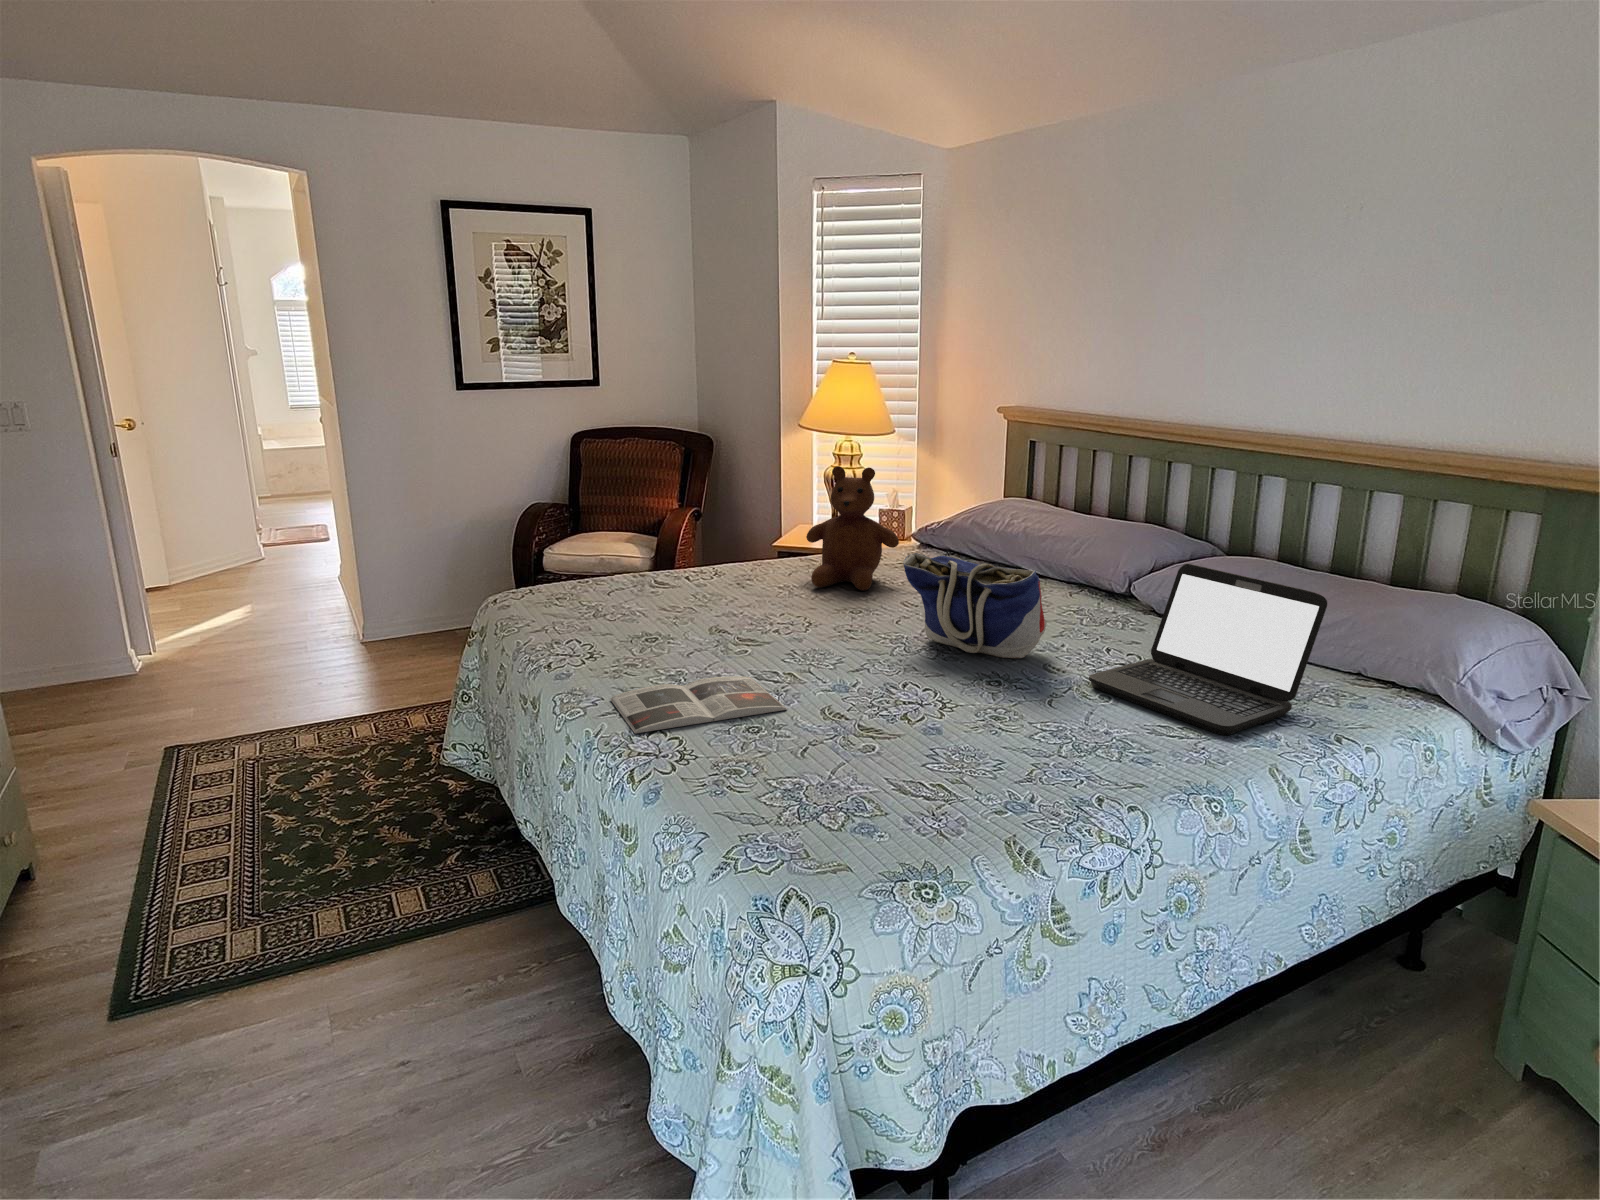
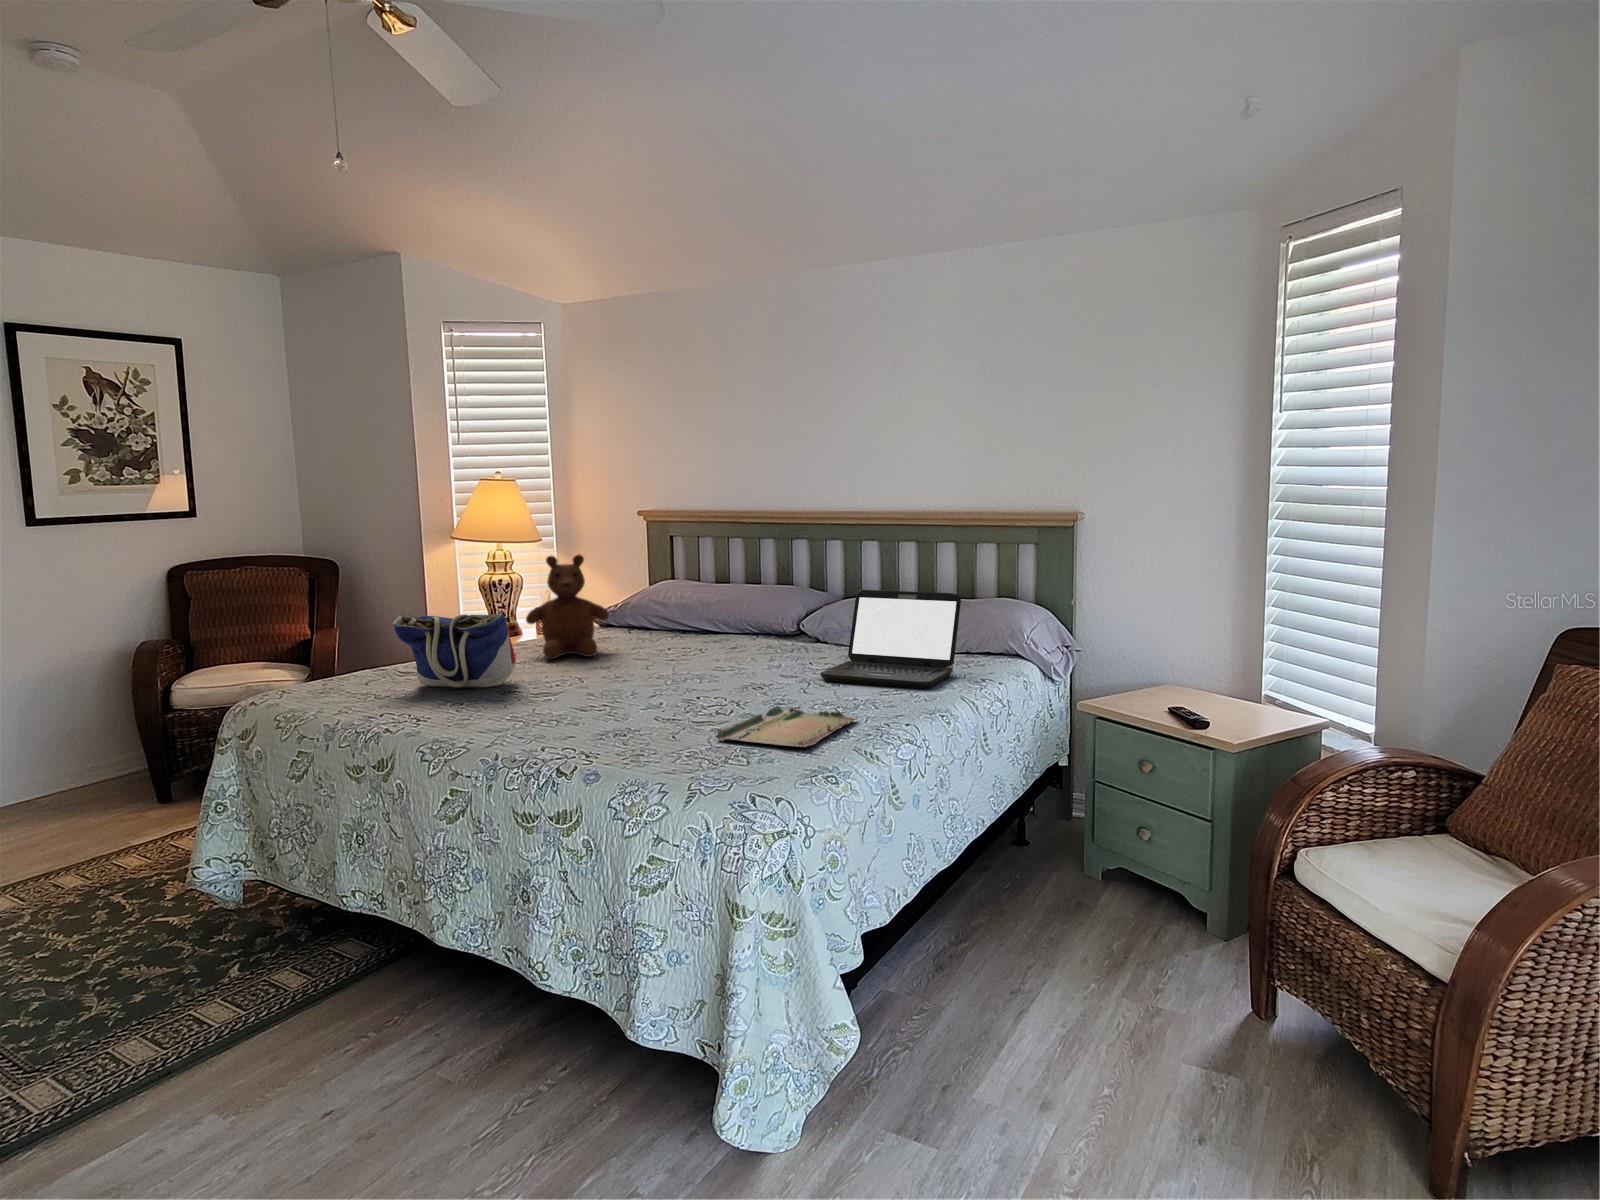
tote bag: present [903,553,1047,658] -> present [393,613,517,687]
magazine: present [610,676,787,734] -> none [475,710,629,750]
tray: none [843,728,1059,822] -> present [715,706,856,747]

